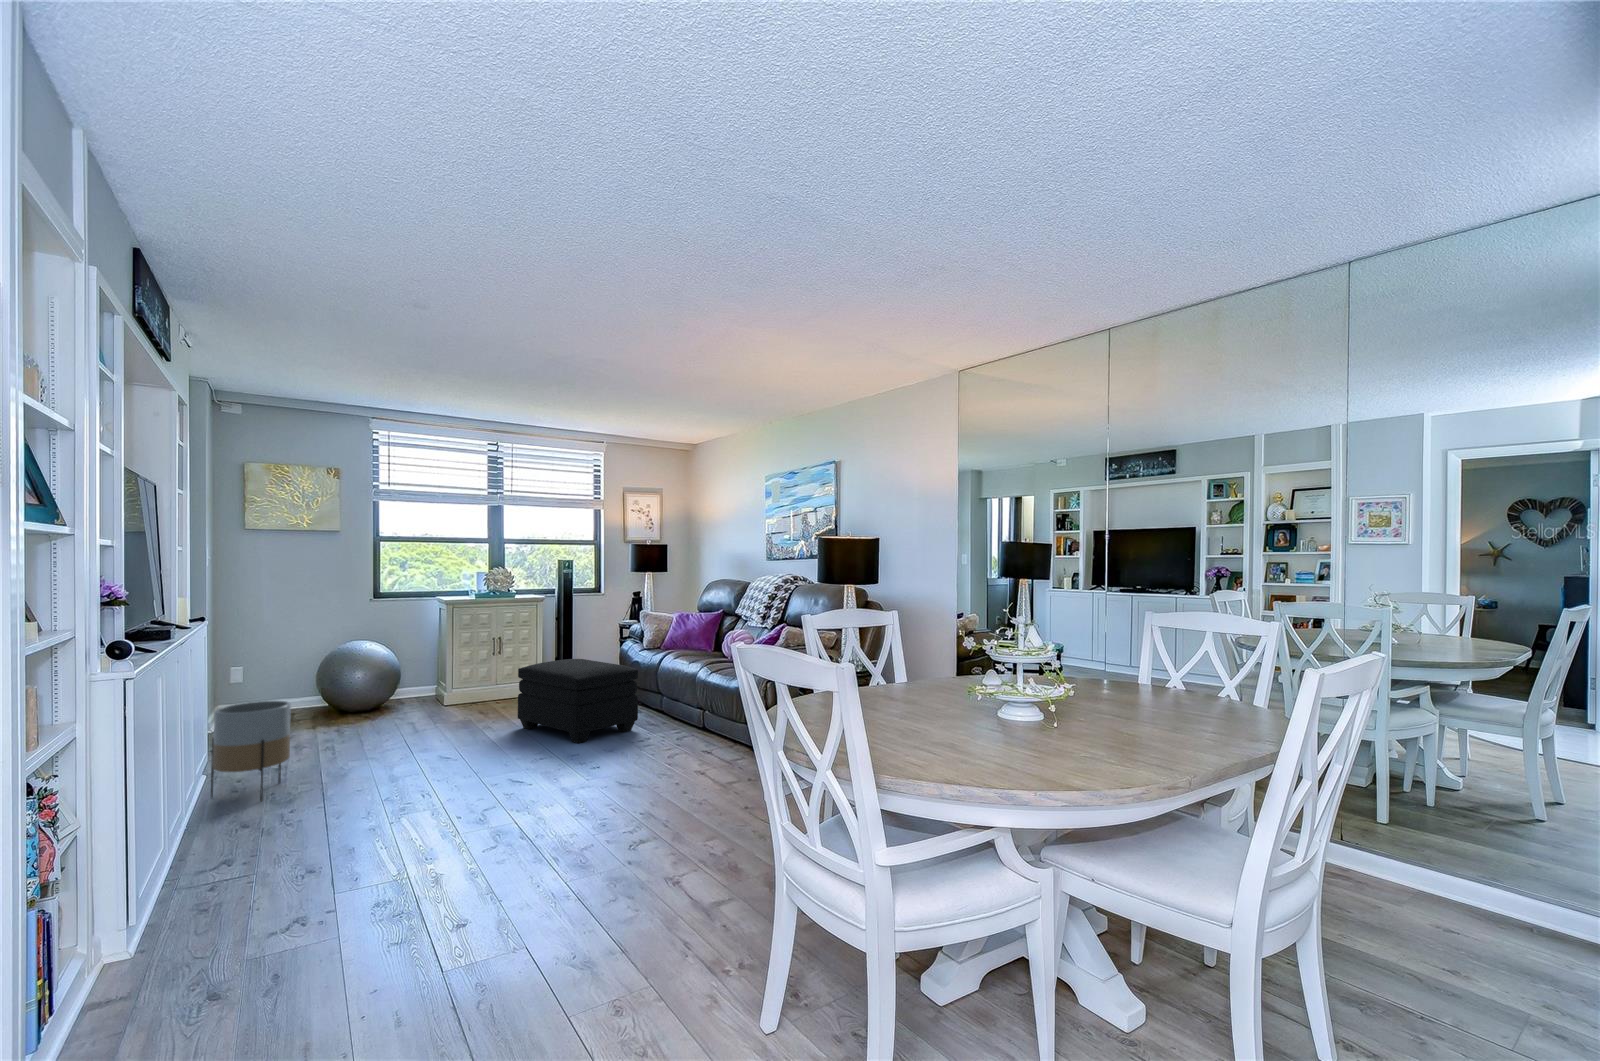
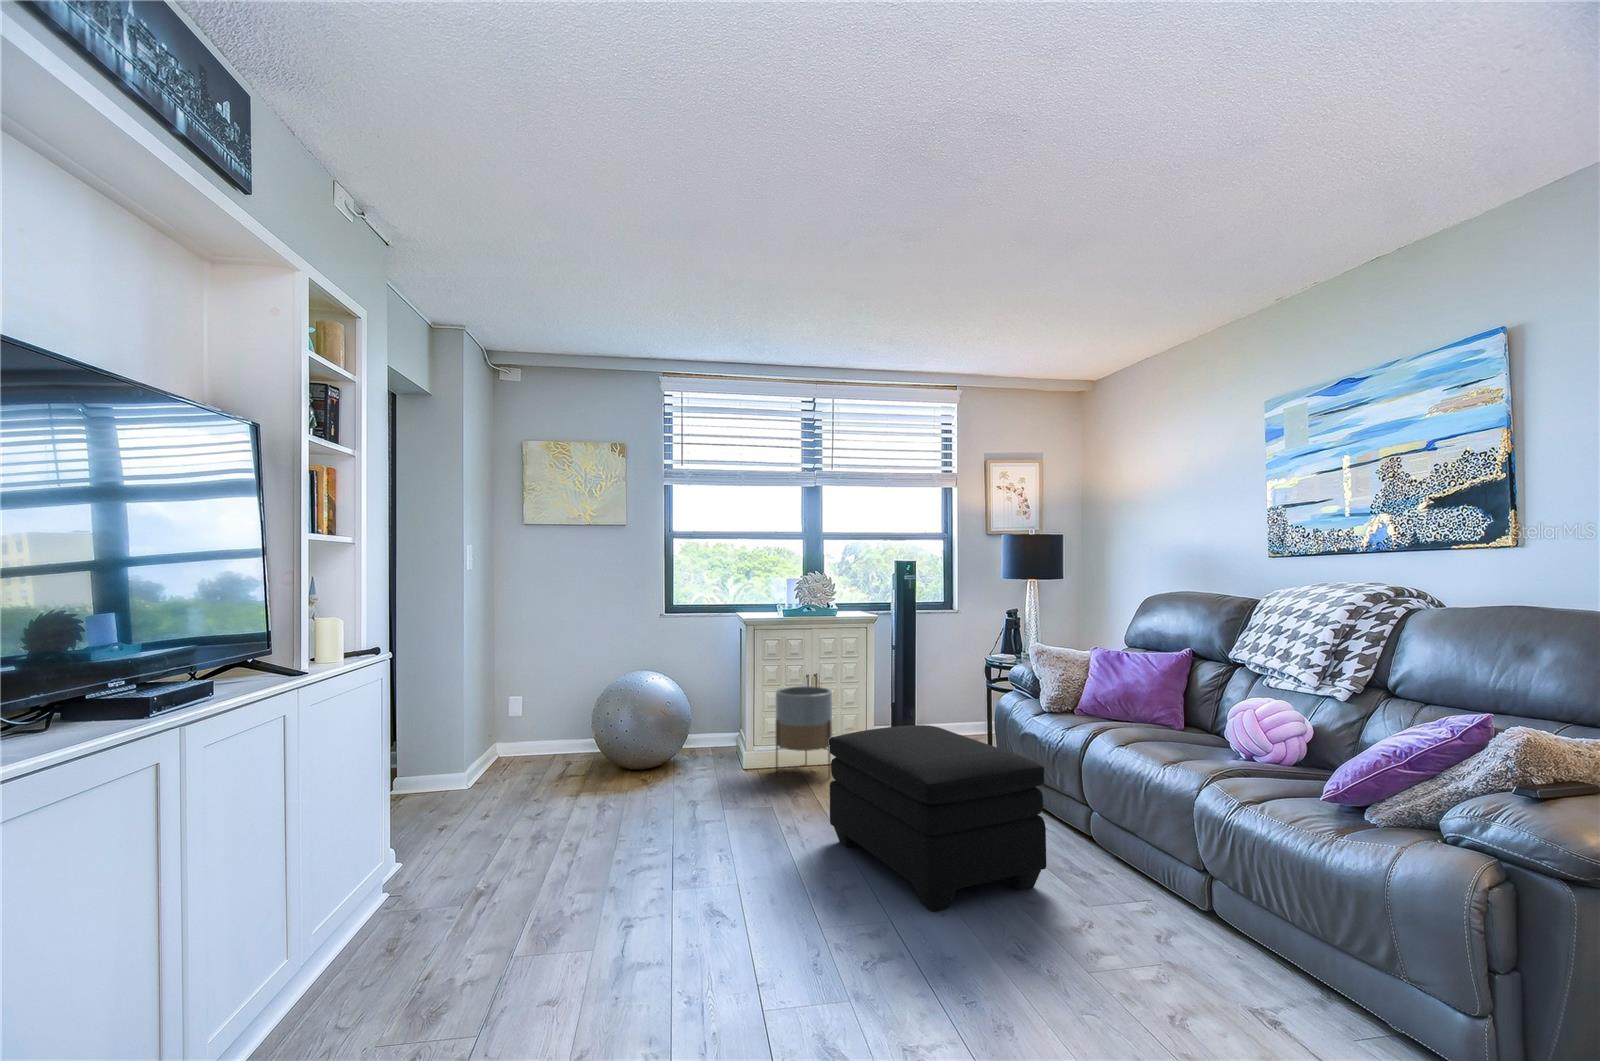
planter: present [211,701,291,801] -> present [775,686,832,776]

